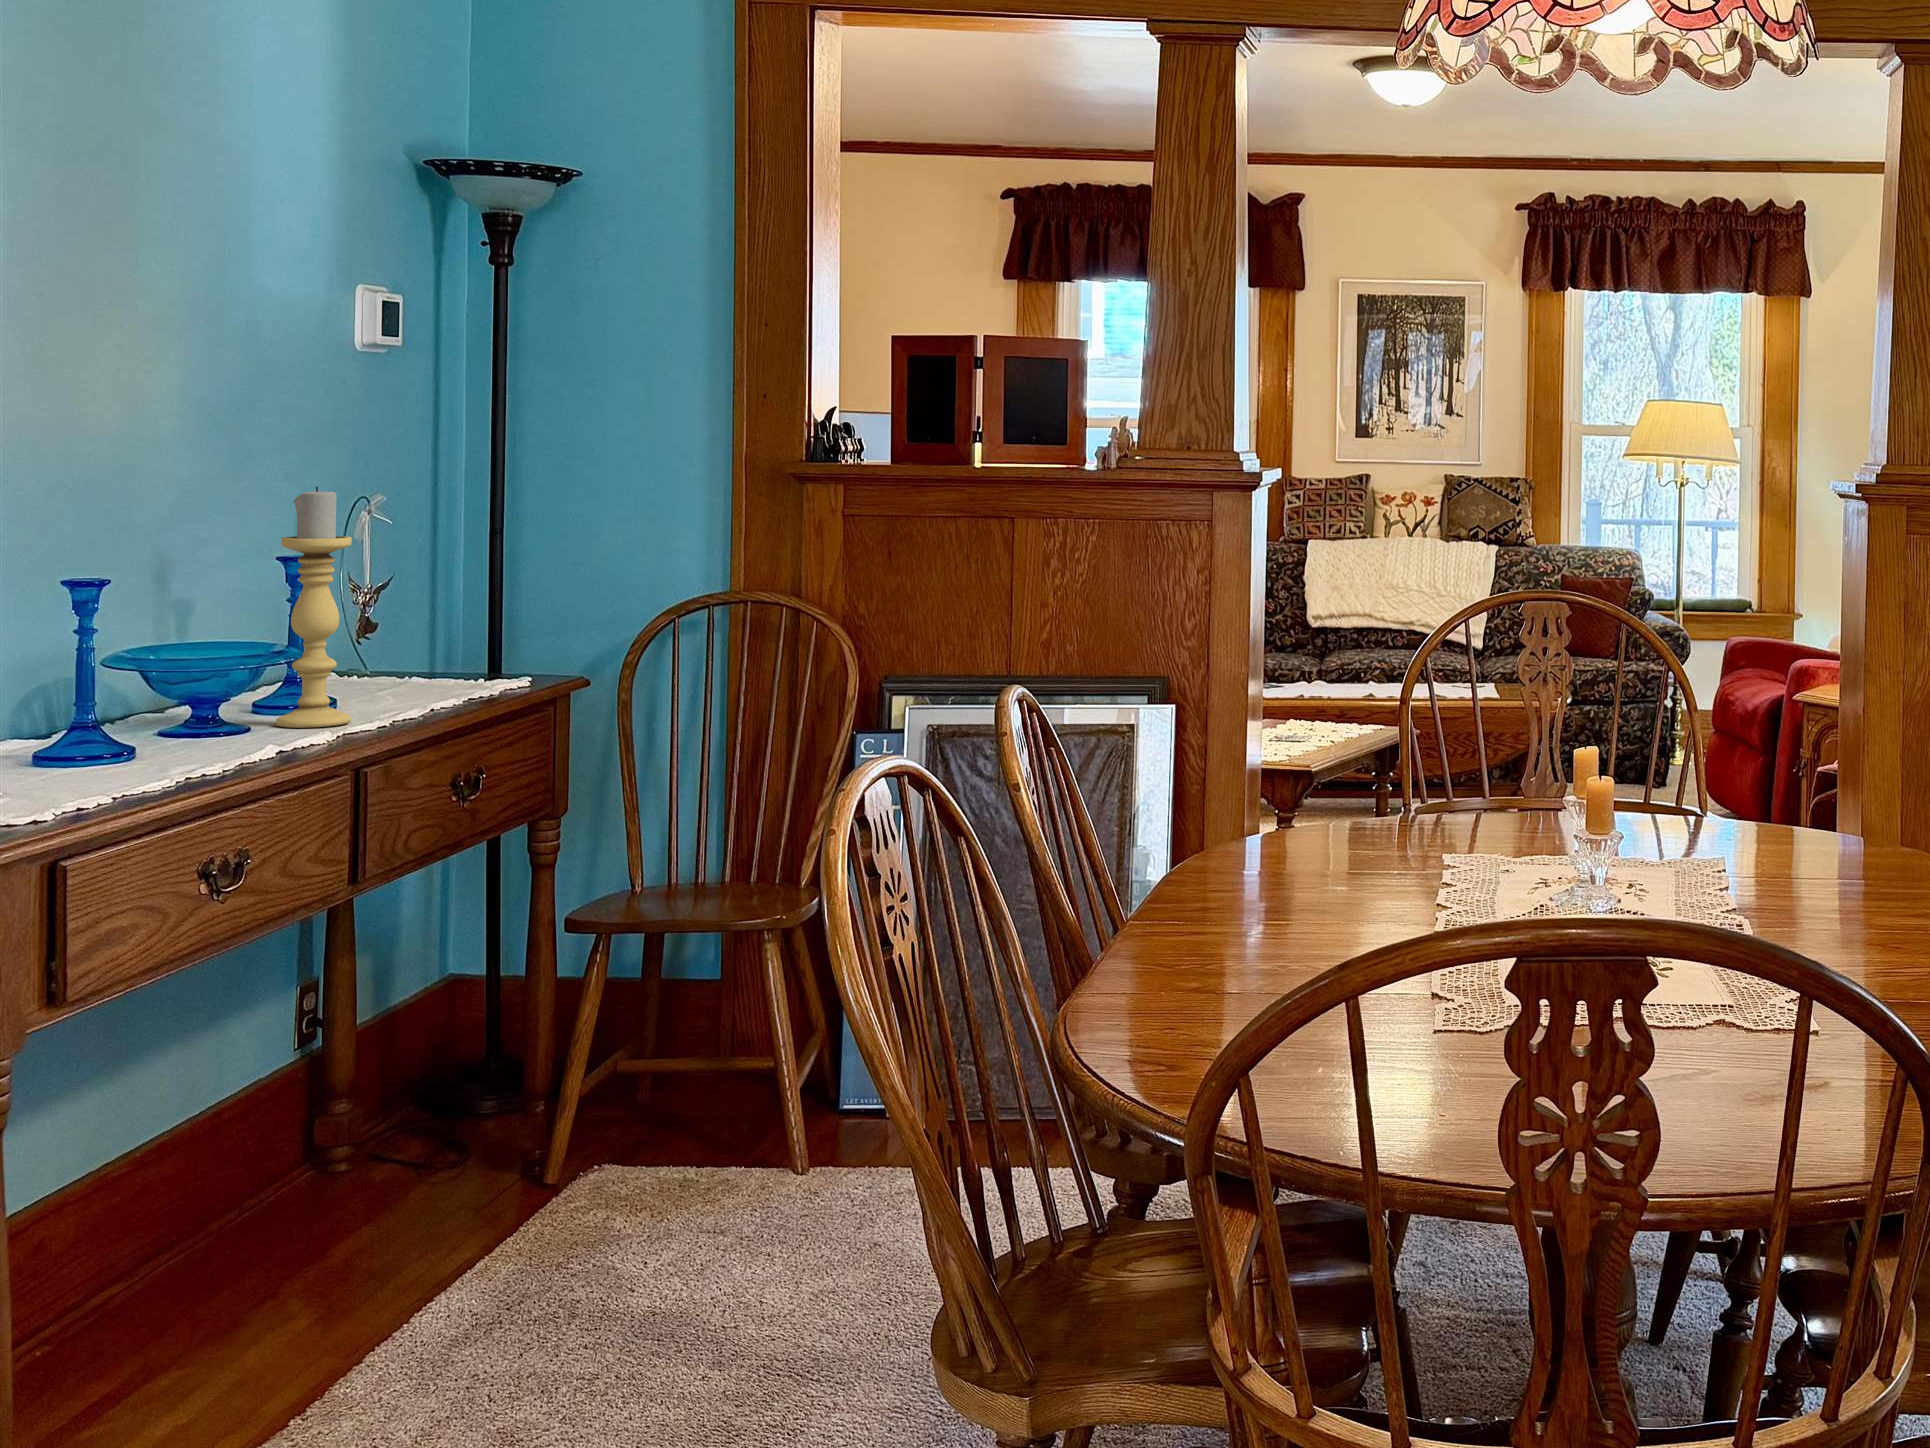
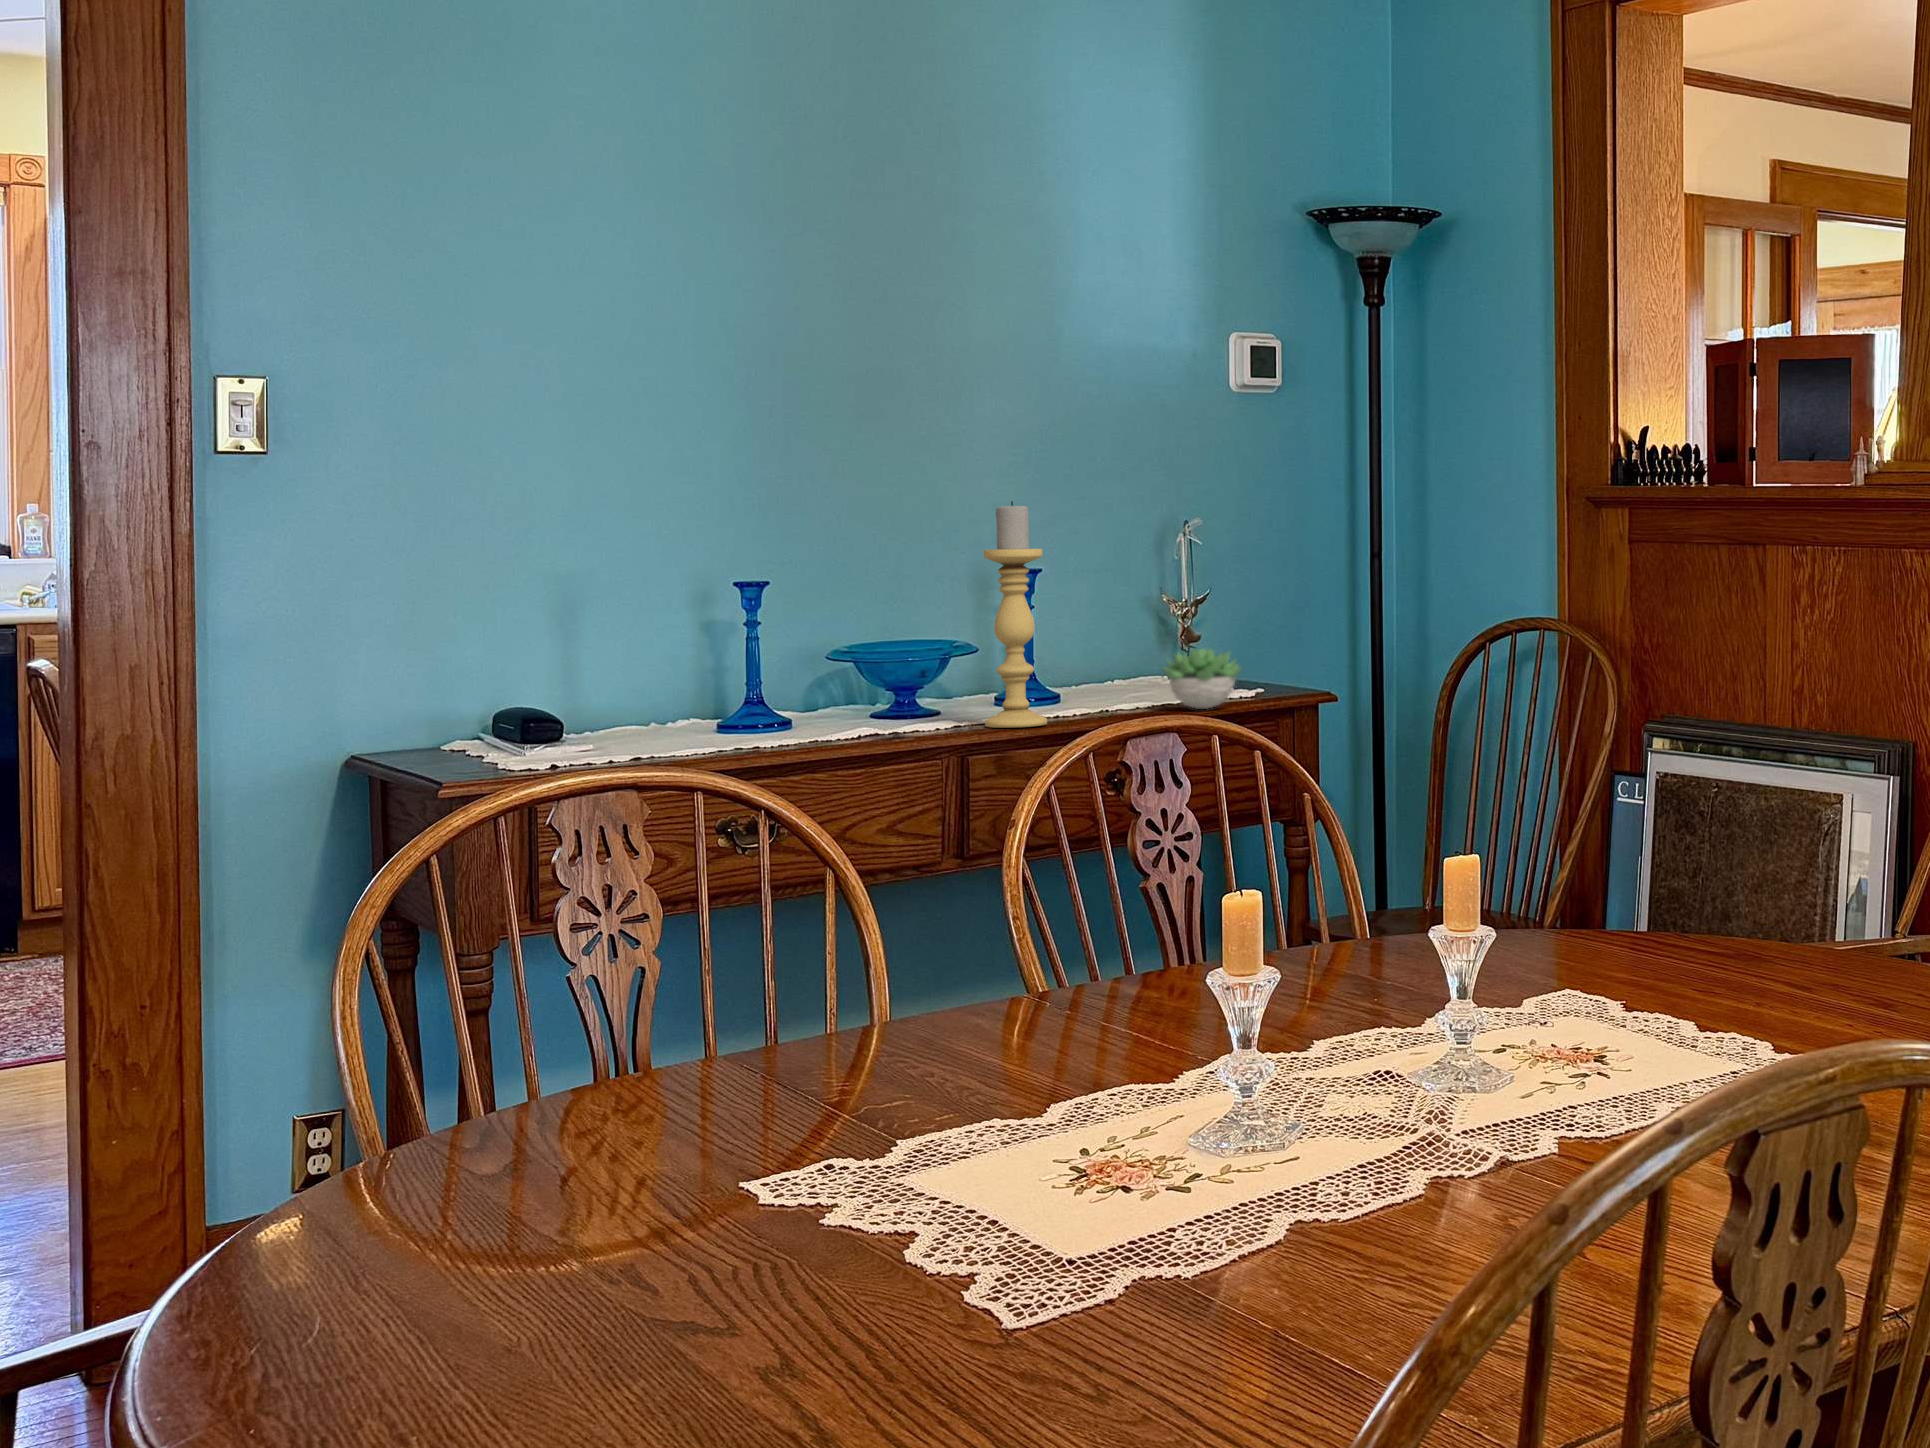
succulent plant: none [371,631,473,693] -> present [1163,649,1241,709]

